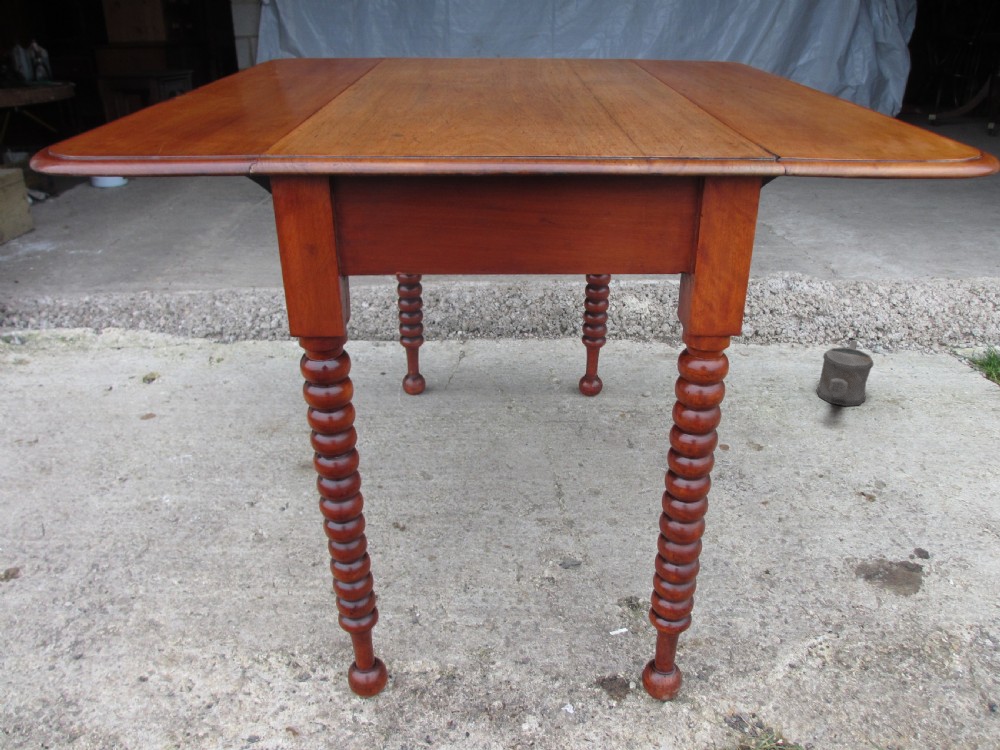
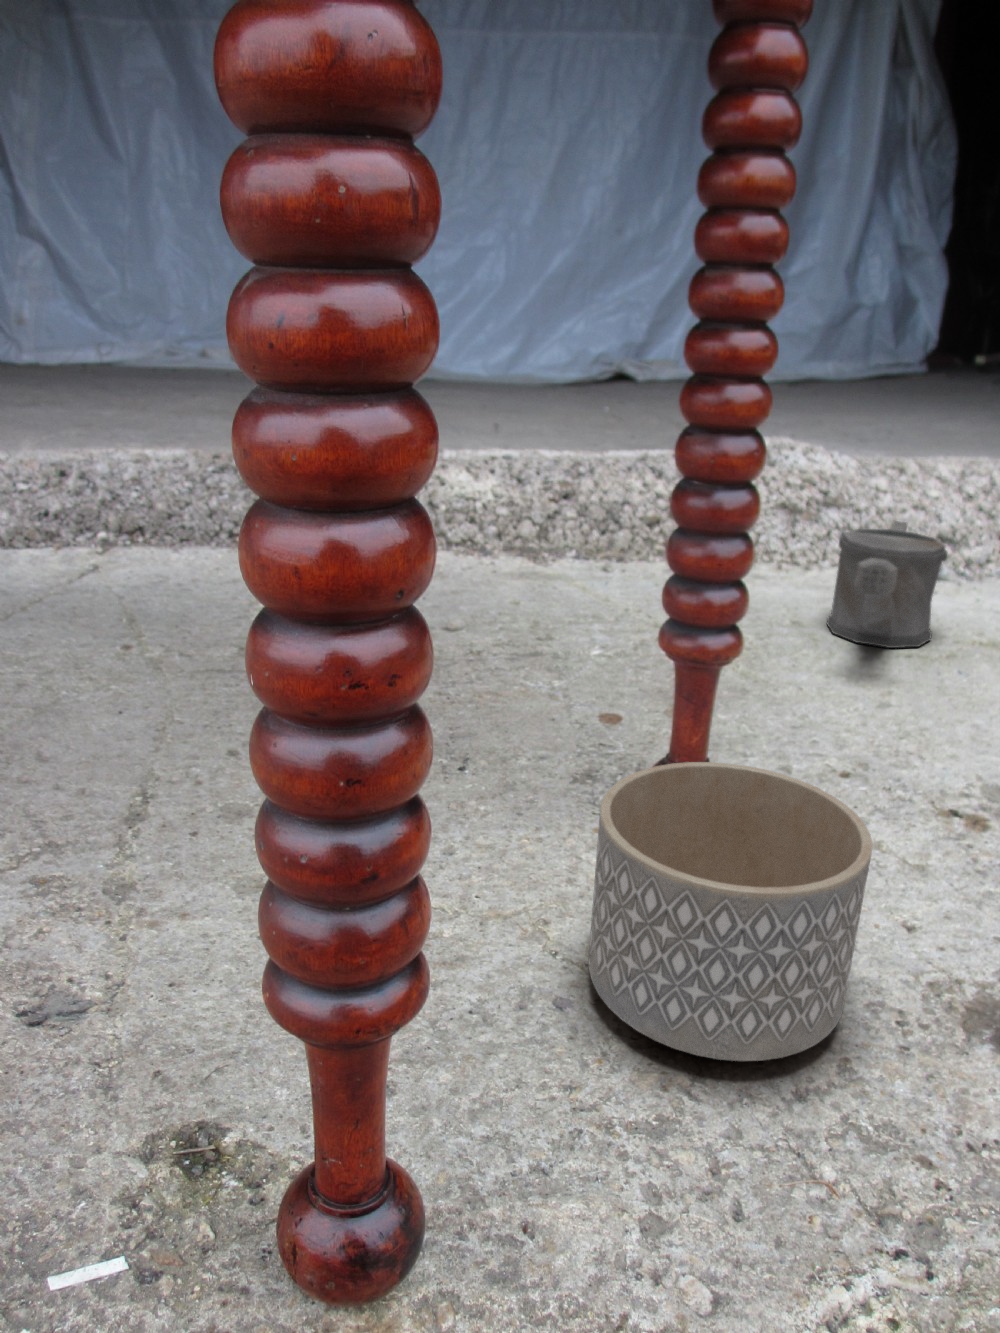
planter: none [735,489,827,582] -> present [589,762,873,1061]

